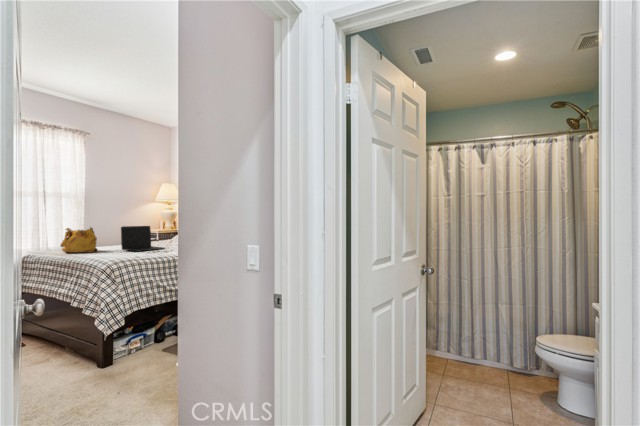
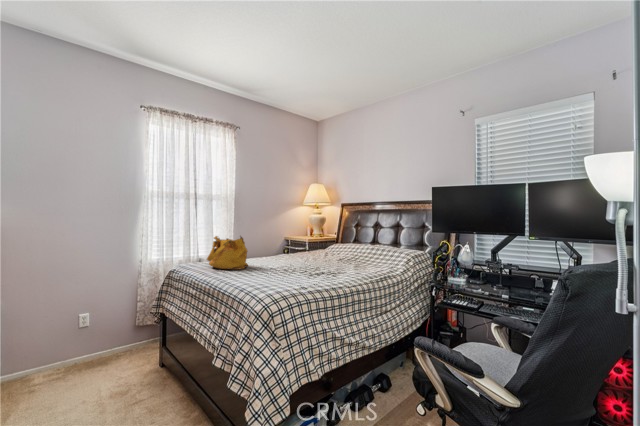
laptop: present [121,226,165,252] -> none [275,235,328,272]

